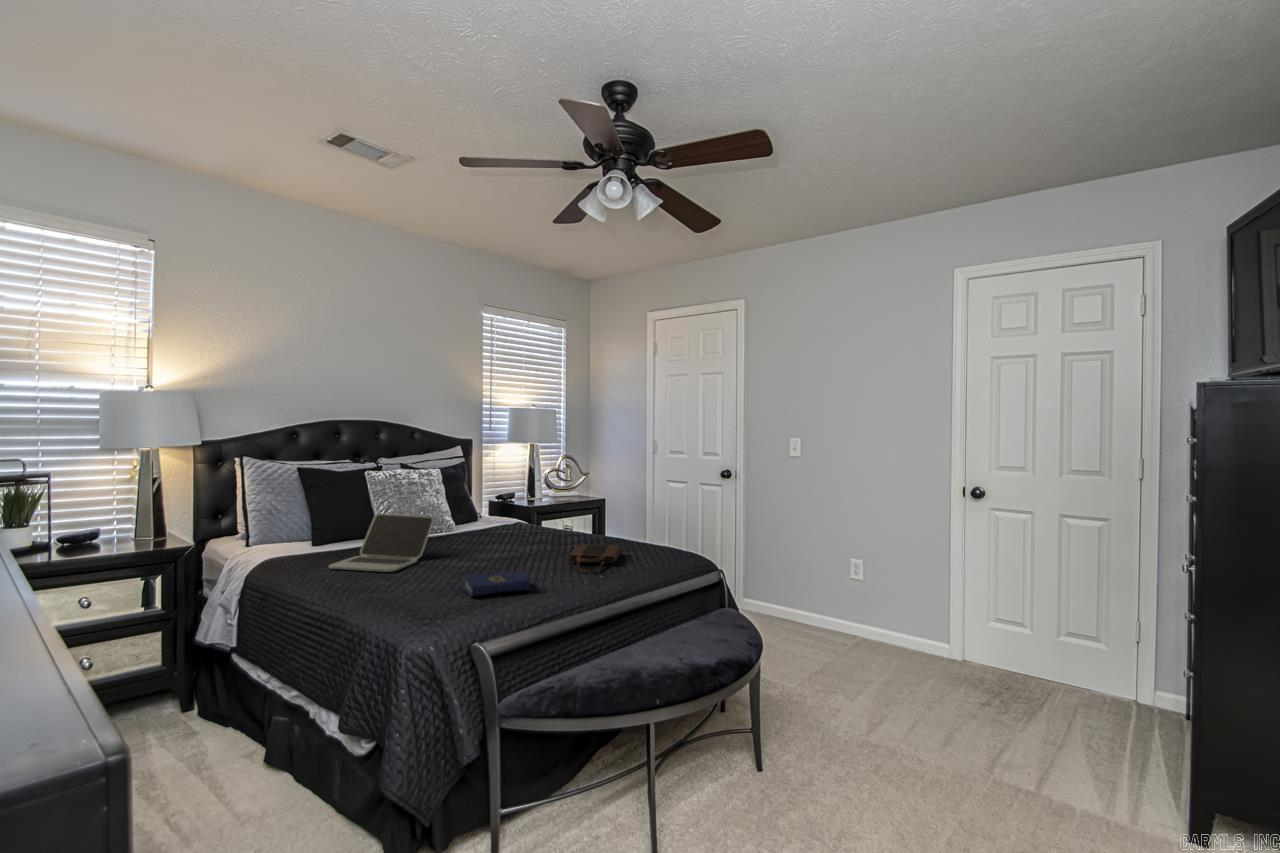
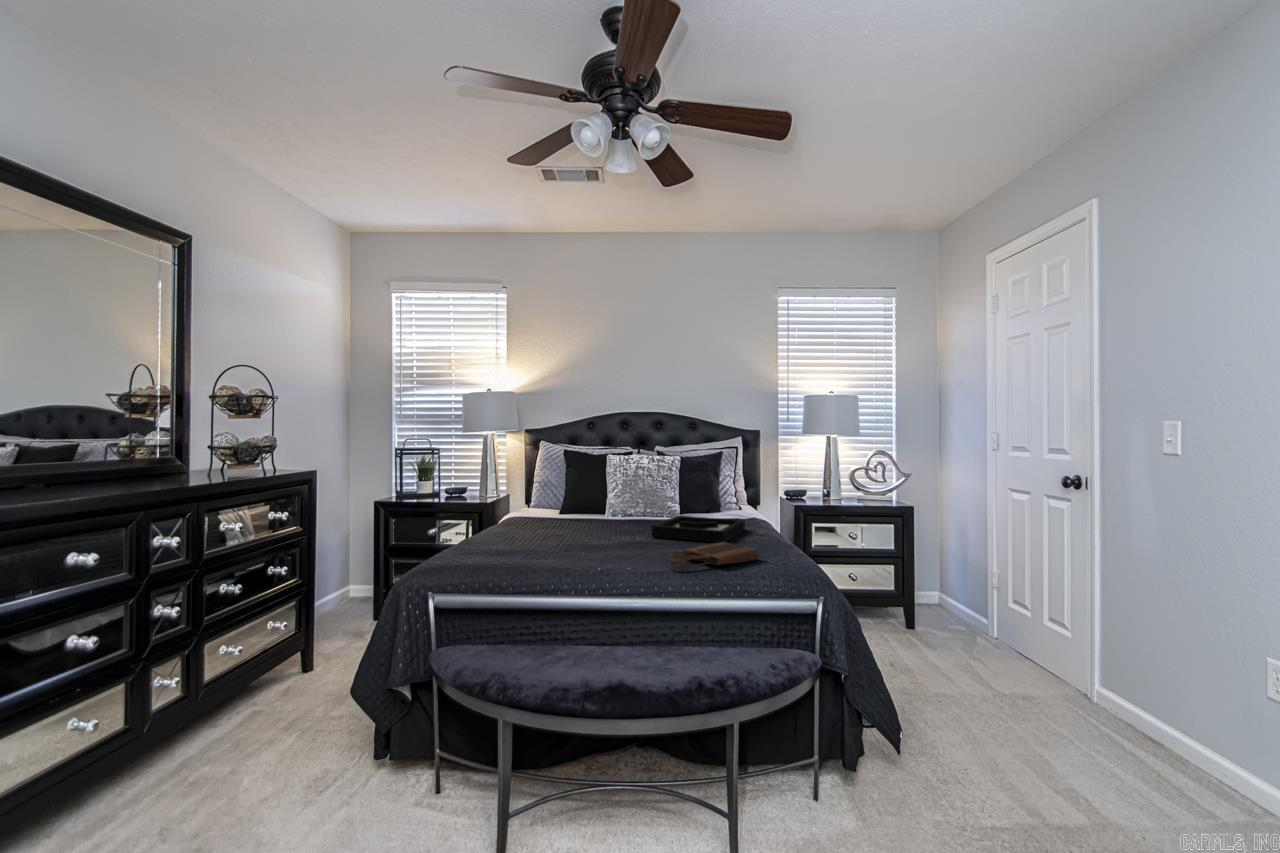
laptop: present [329,514,434,572] -> none [520,491,608,540]
decorative tray: none [477,525,562,551] -> present [651,515,745,543]
hardcover book: present [461,570,530,596] -> none [533,549,603,573]

